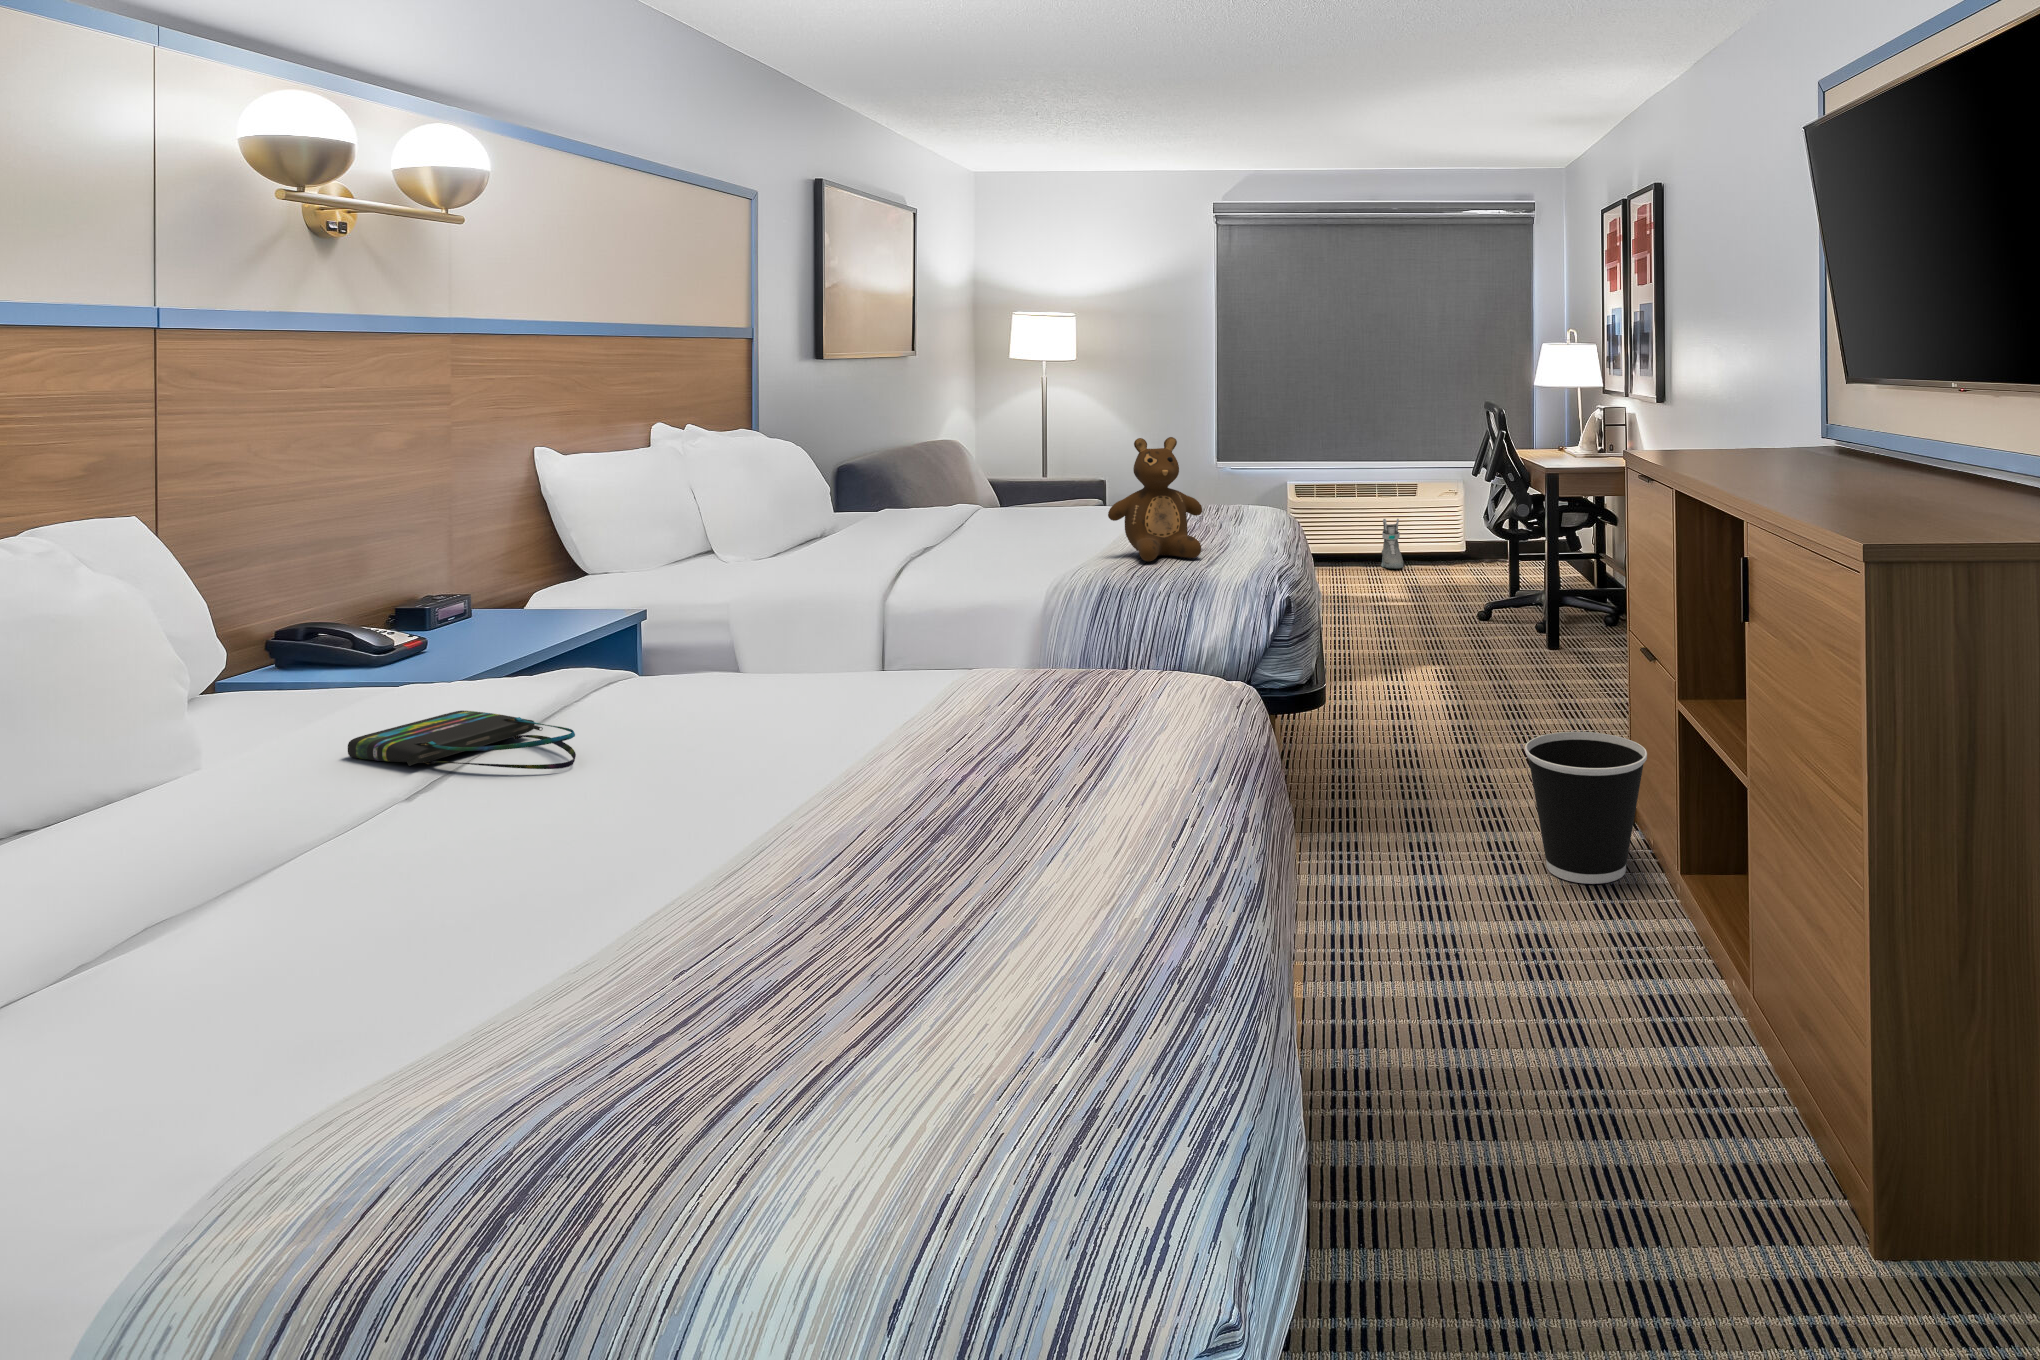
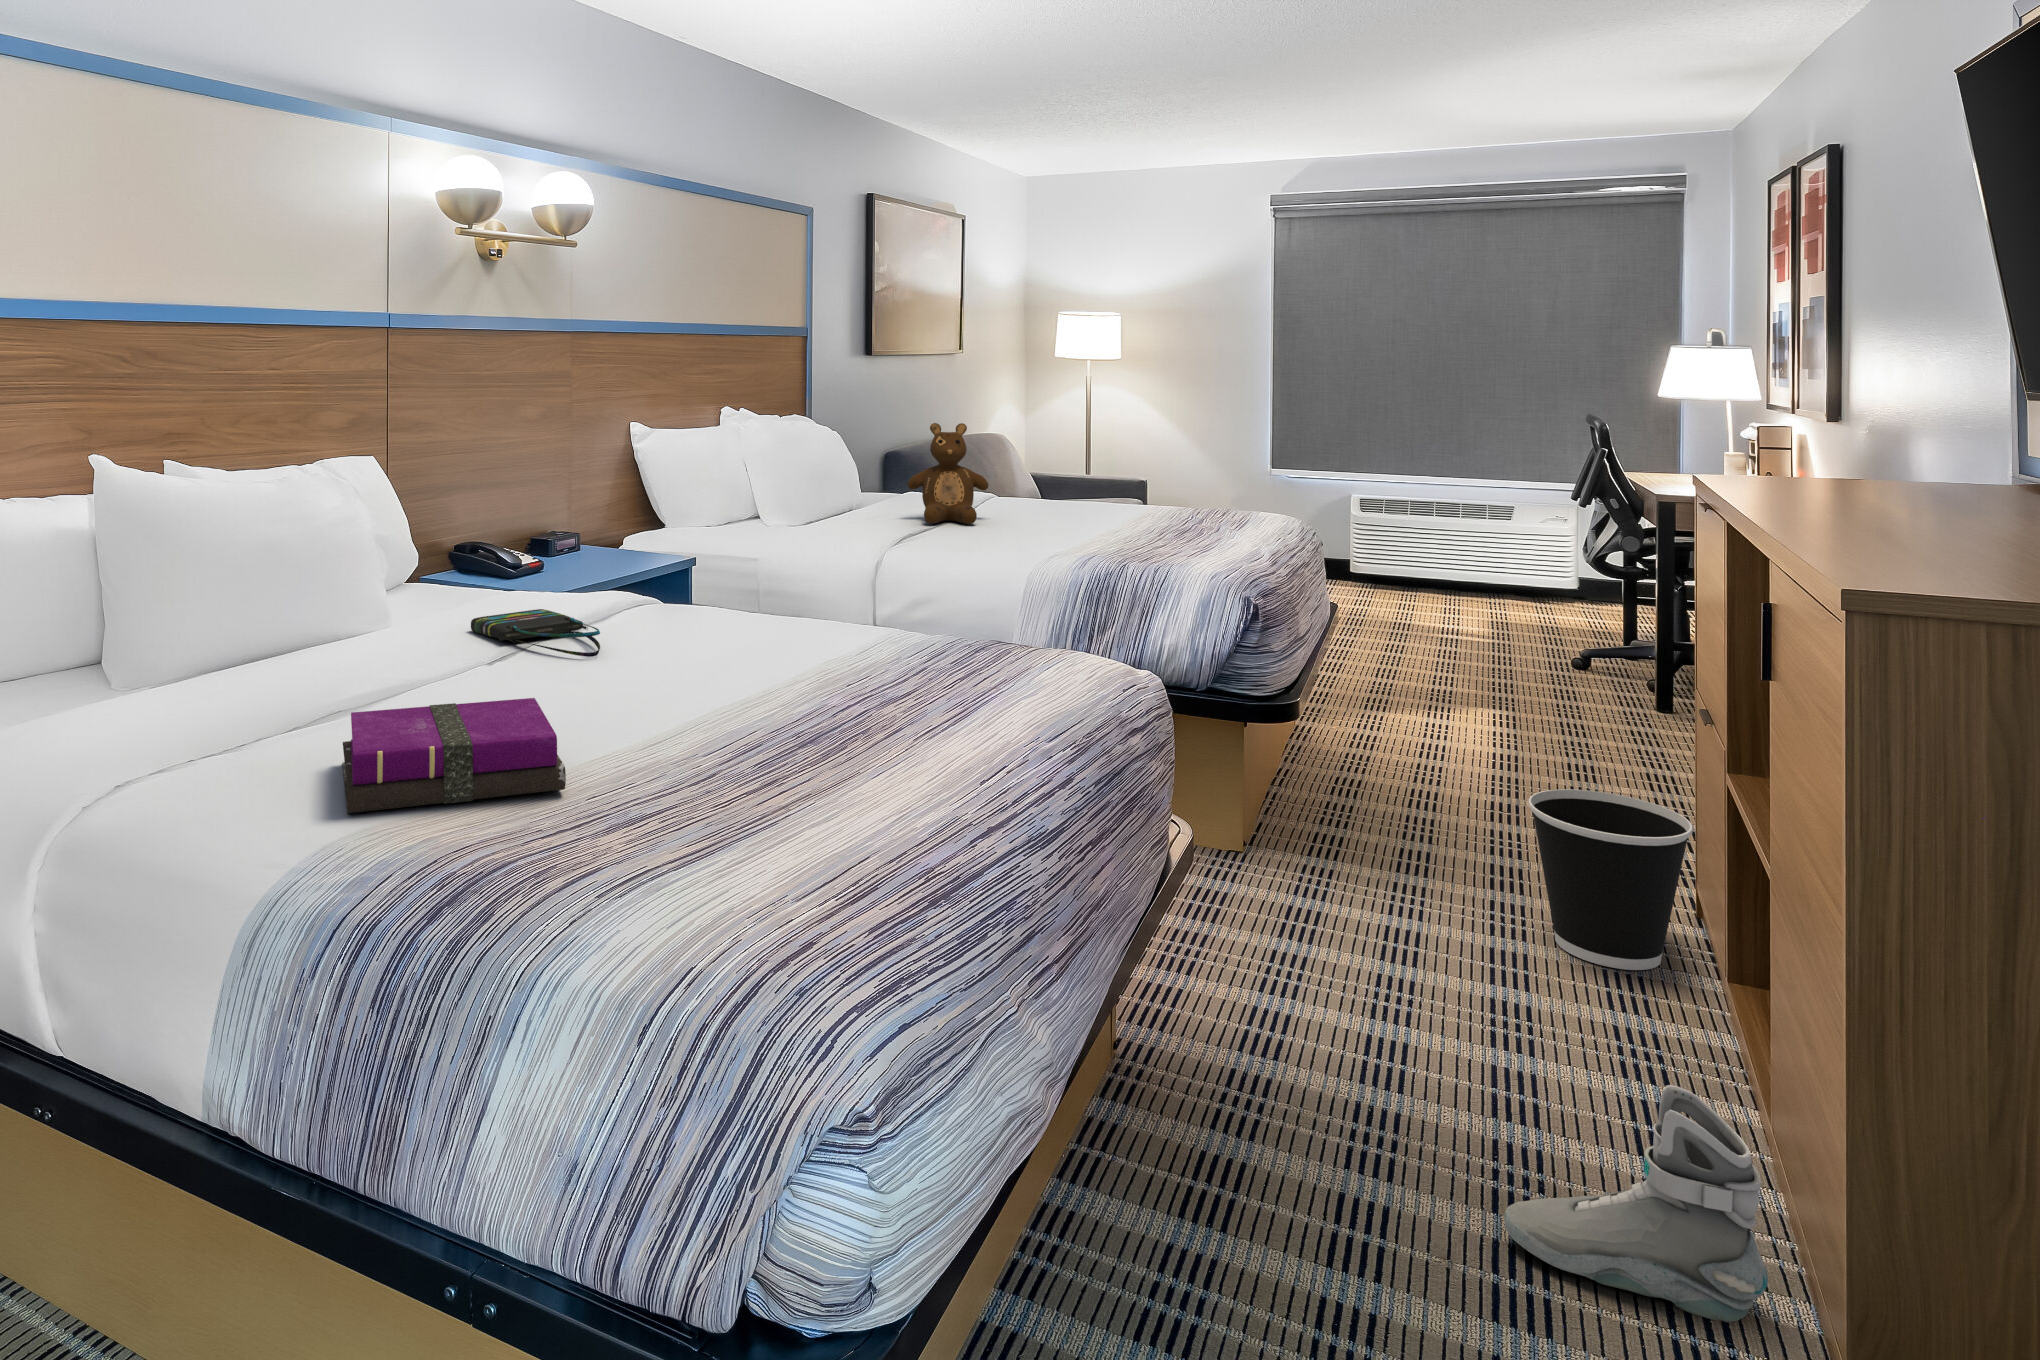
teddy bear: present [1108,437,1202,562] -> present [908,423,989,524]
sneaker: present [1381,519,1403,569] -> present [1504,1085,1768,1322]
notebook: none [209,850,630,1101] -> present [343,698,566,813]

